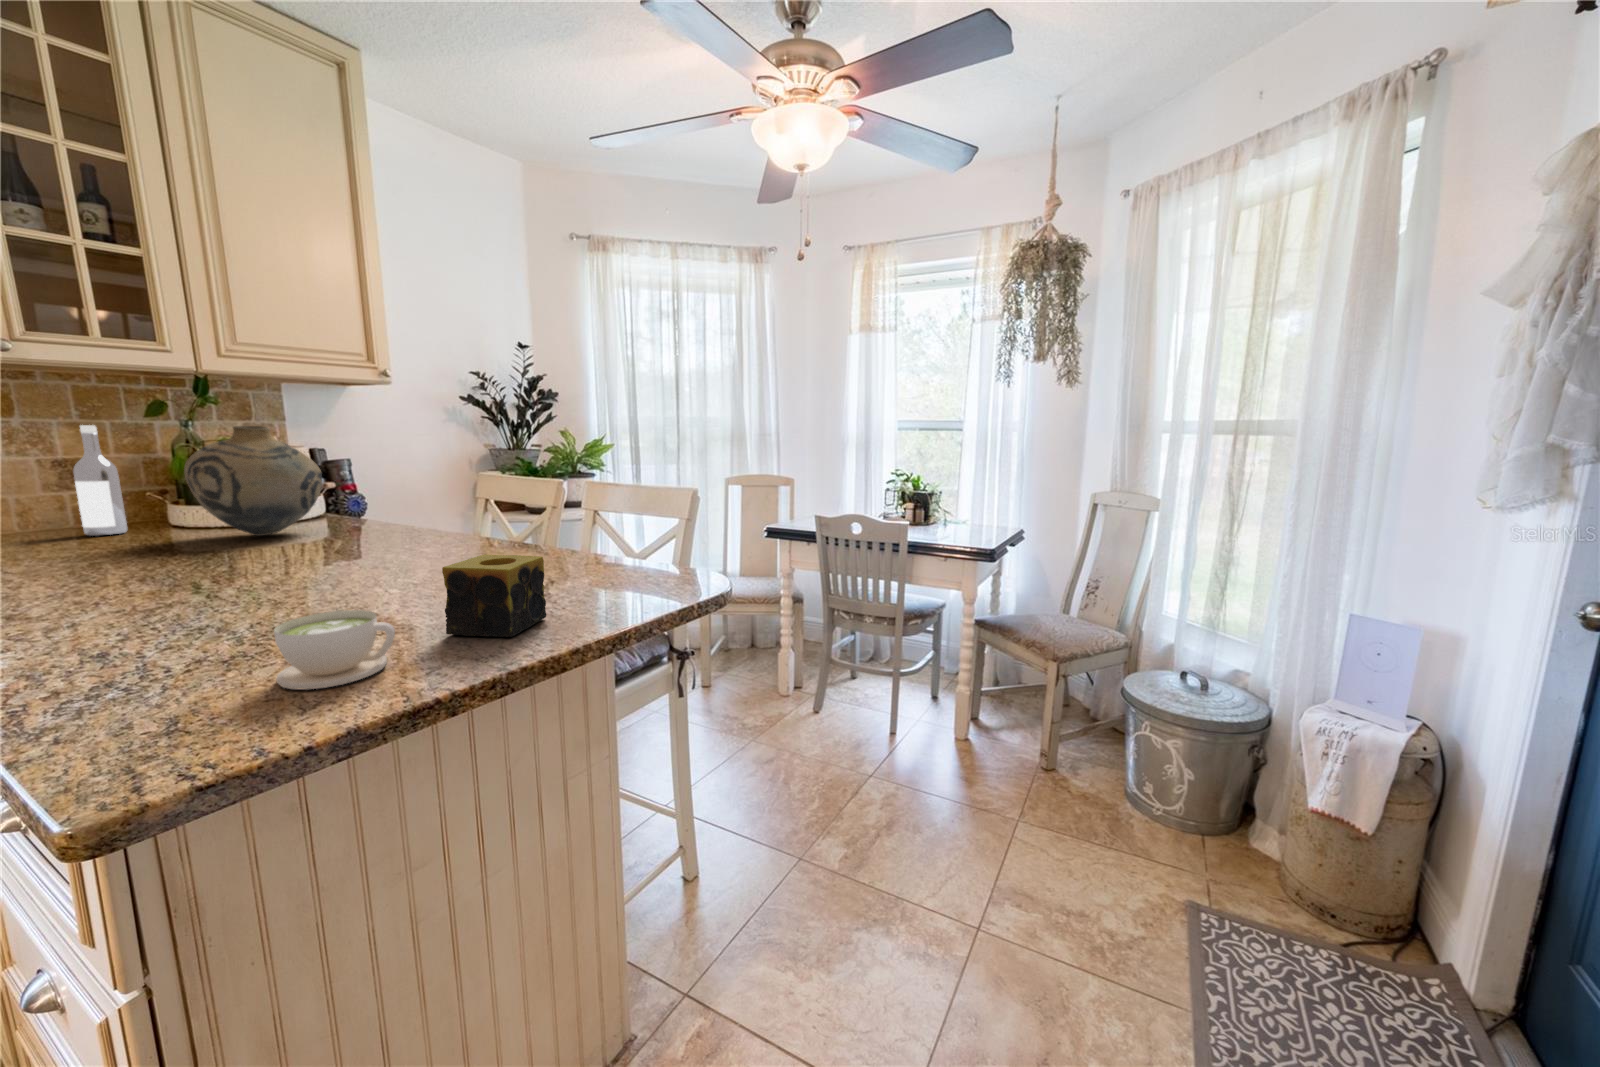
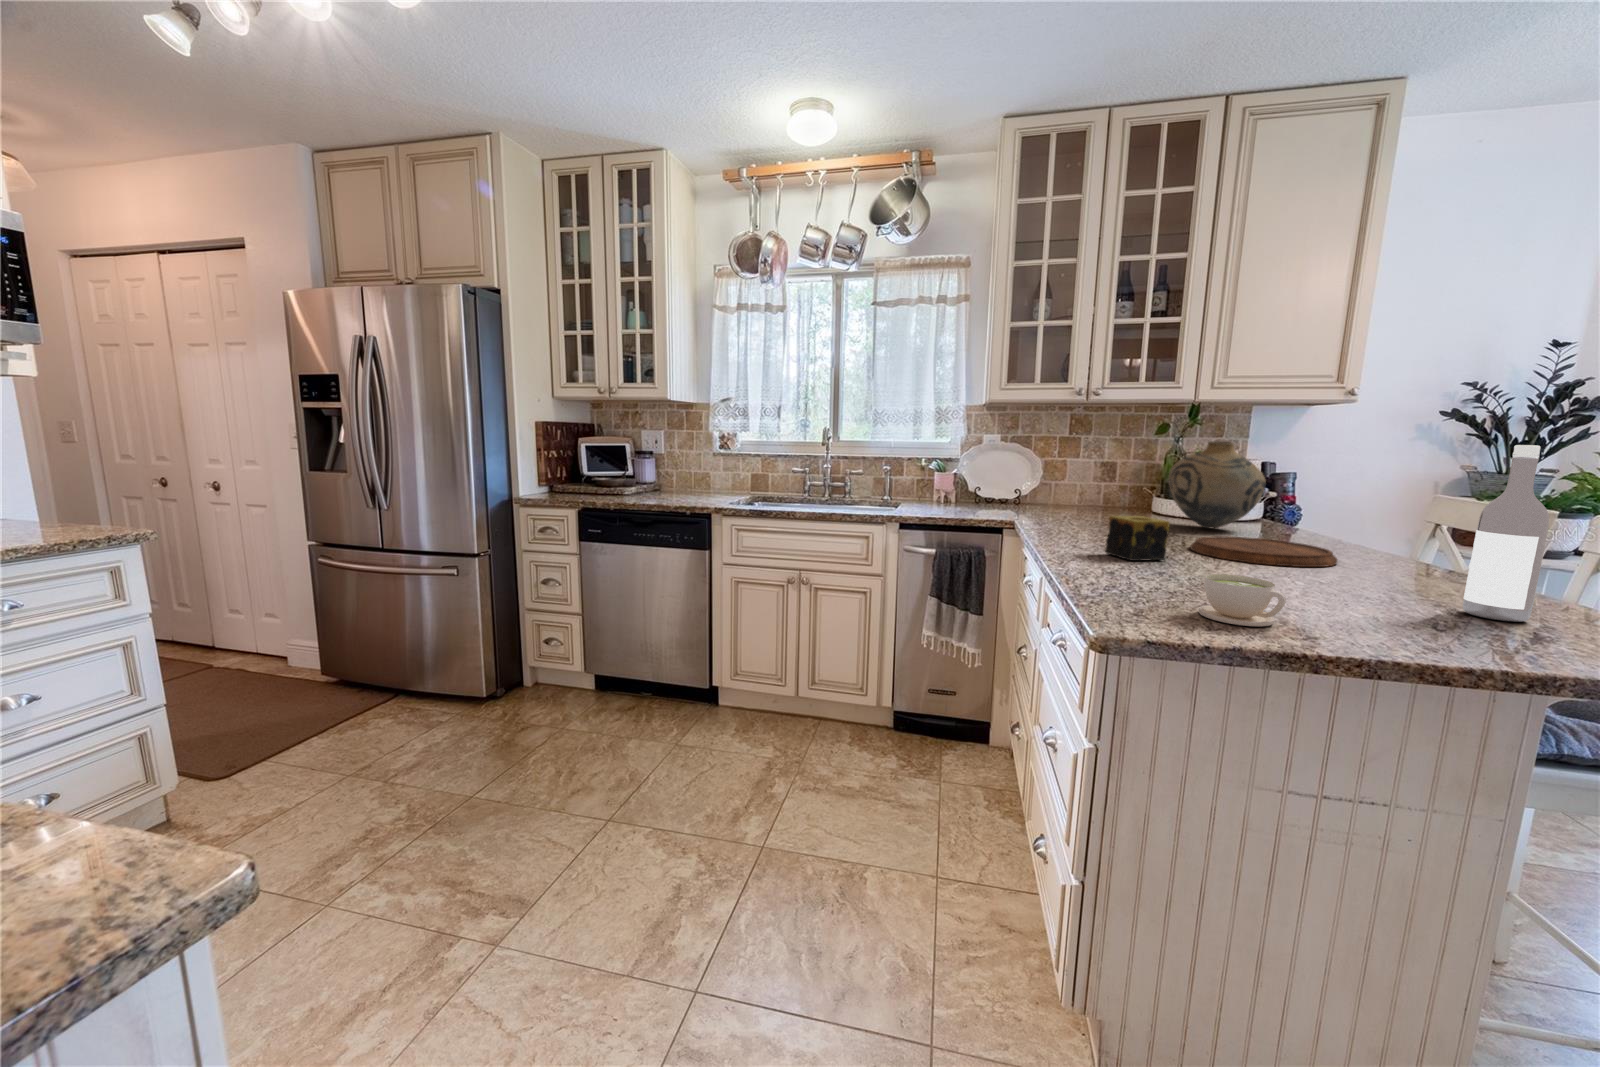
wine bottle: present [74,425,127,536] -> present [1463,445,1549,622]
cutting board: none [243,538,421,577] -> present [1190,536,1337,567]
candle: present [442,554,546,637] -> present [1105,516,1170,561]

